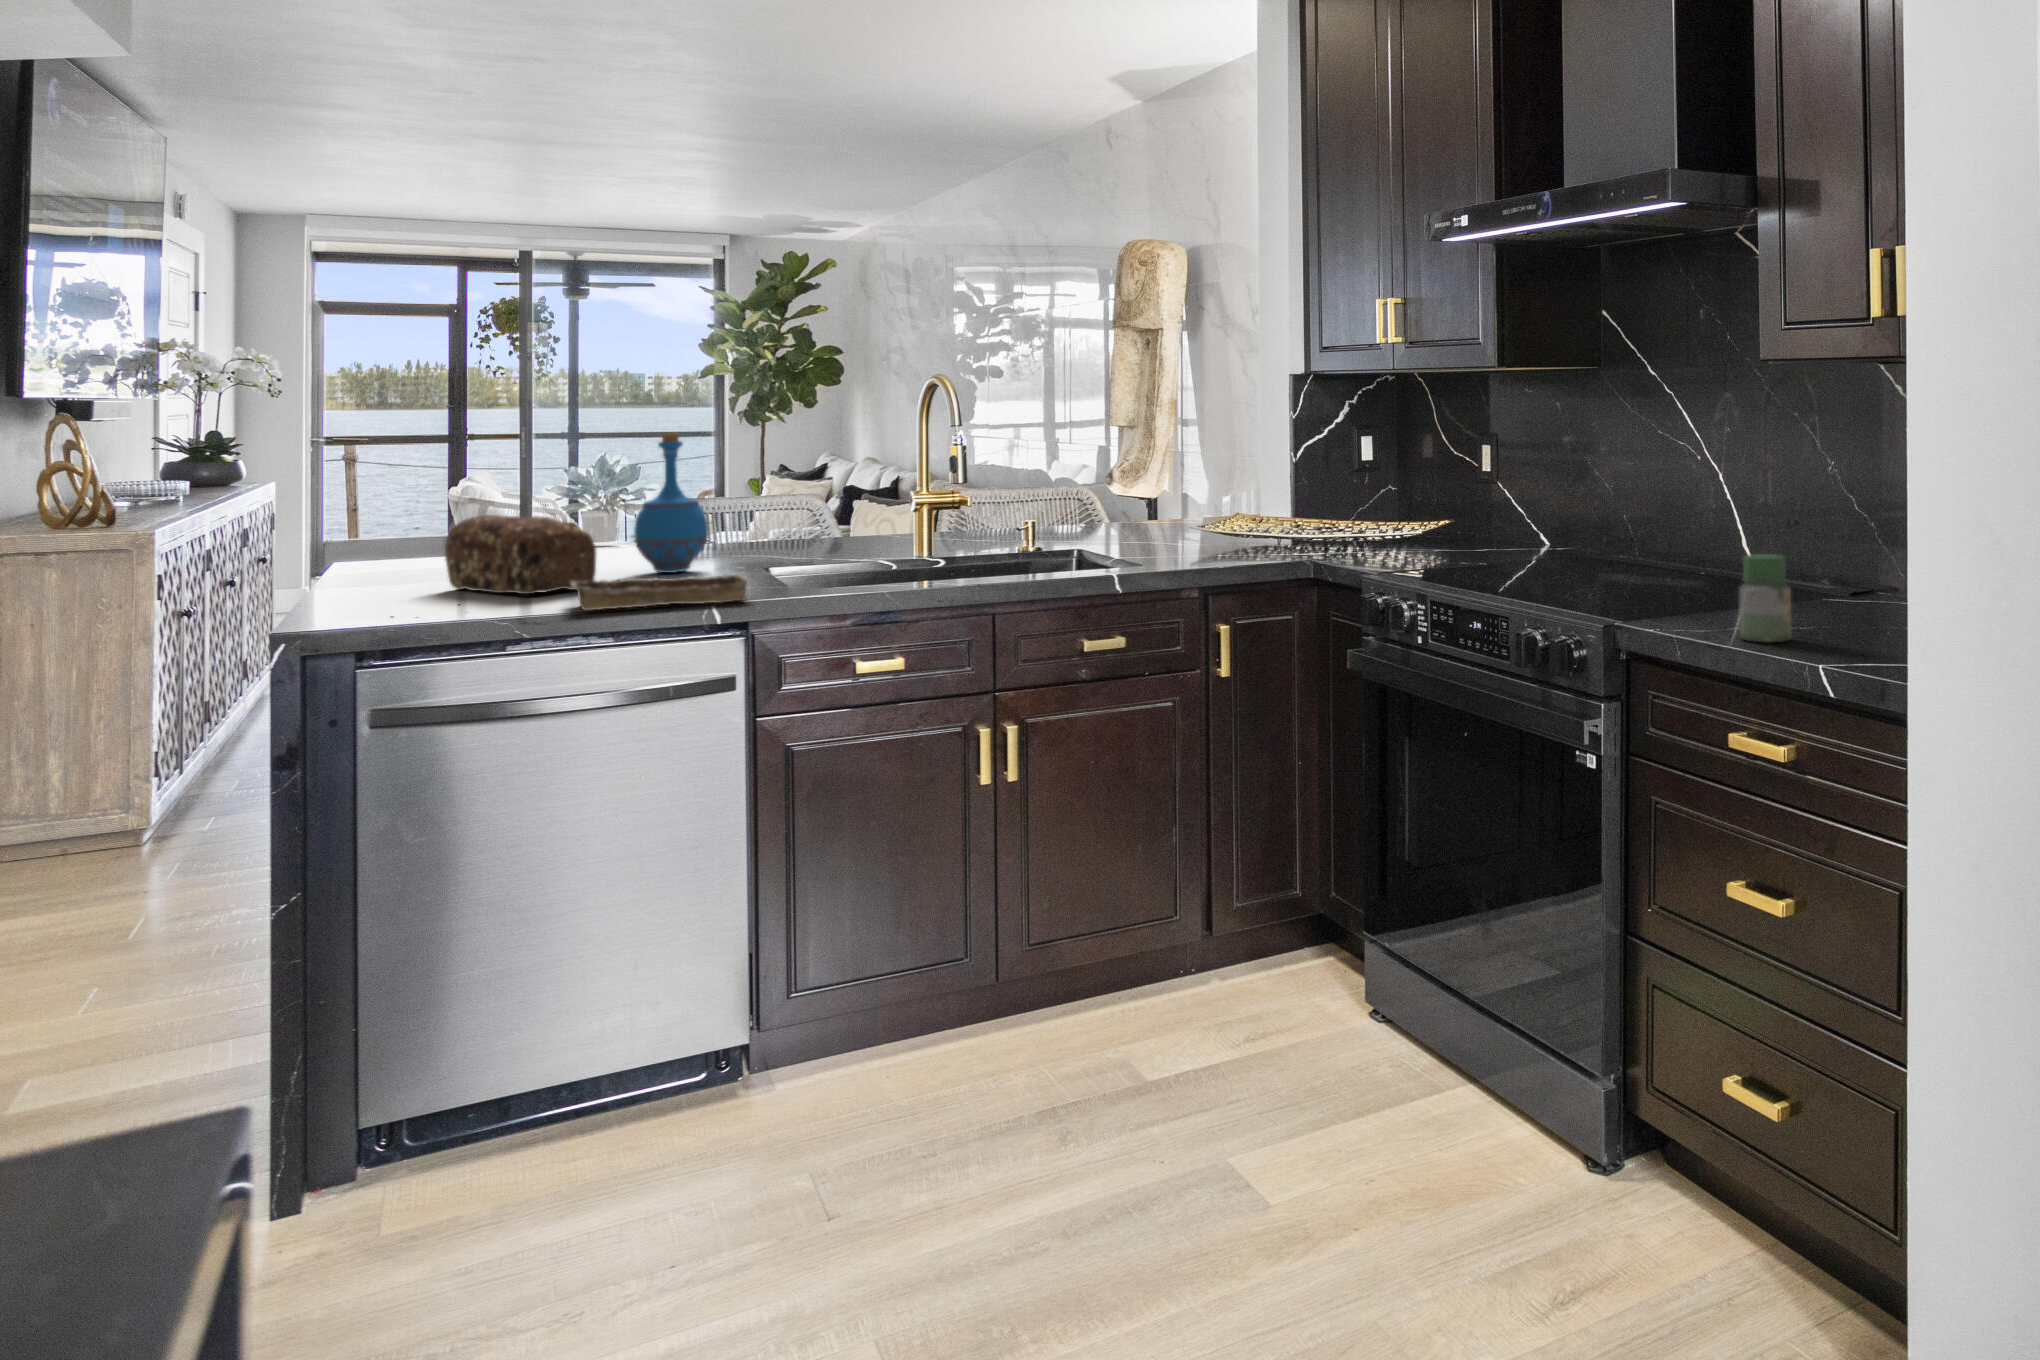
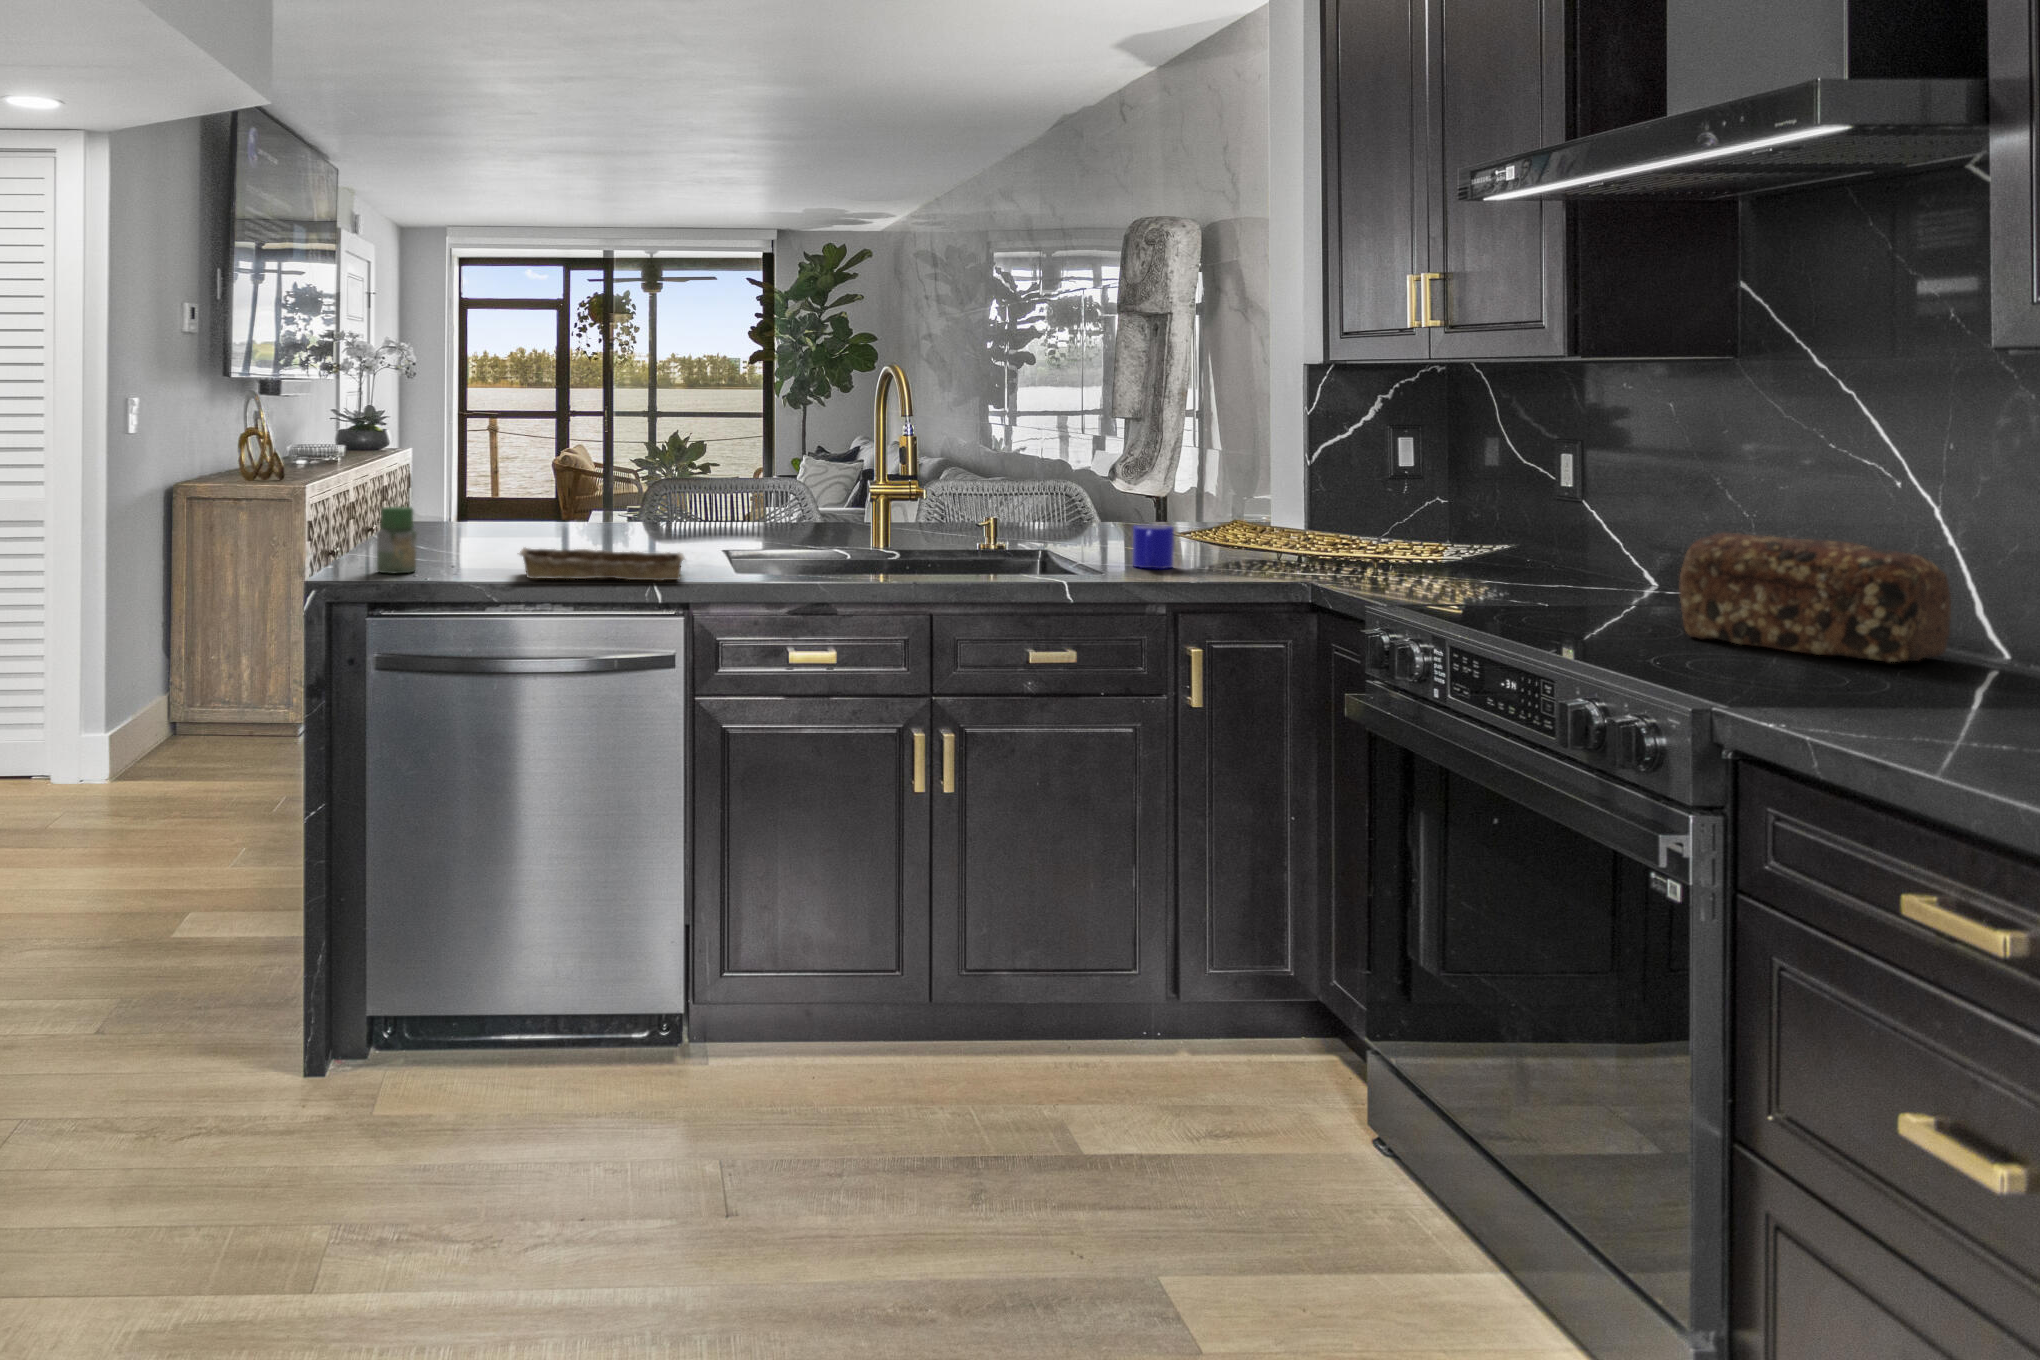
bottle: present [634,433,708,573] -> none [599,406,669,546]
bread loaf: present [445,515,596,594] -> present [1679,532,1951,662]
mug: none [1157,520,1192,558] -> present [1133,525,1174,569]
jar: present [1739,554,1792,642] -> present [377,507,417,573]

